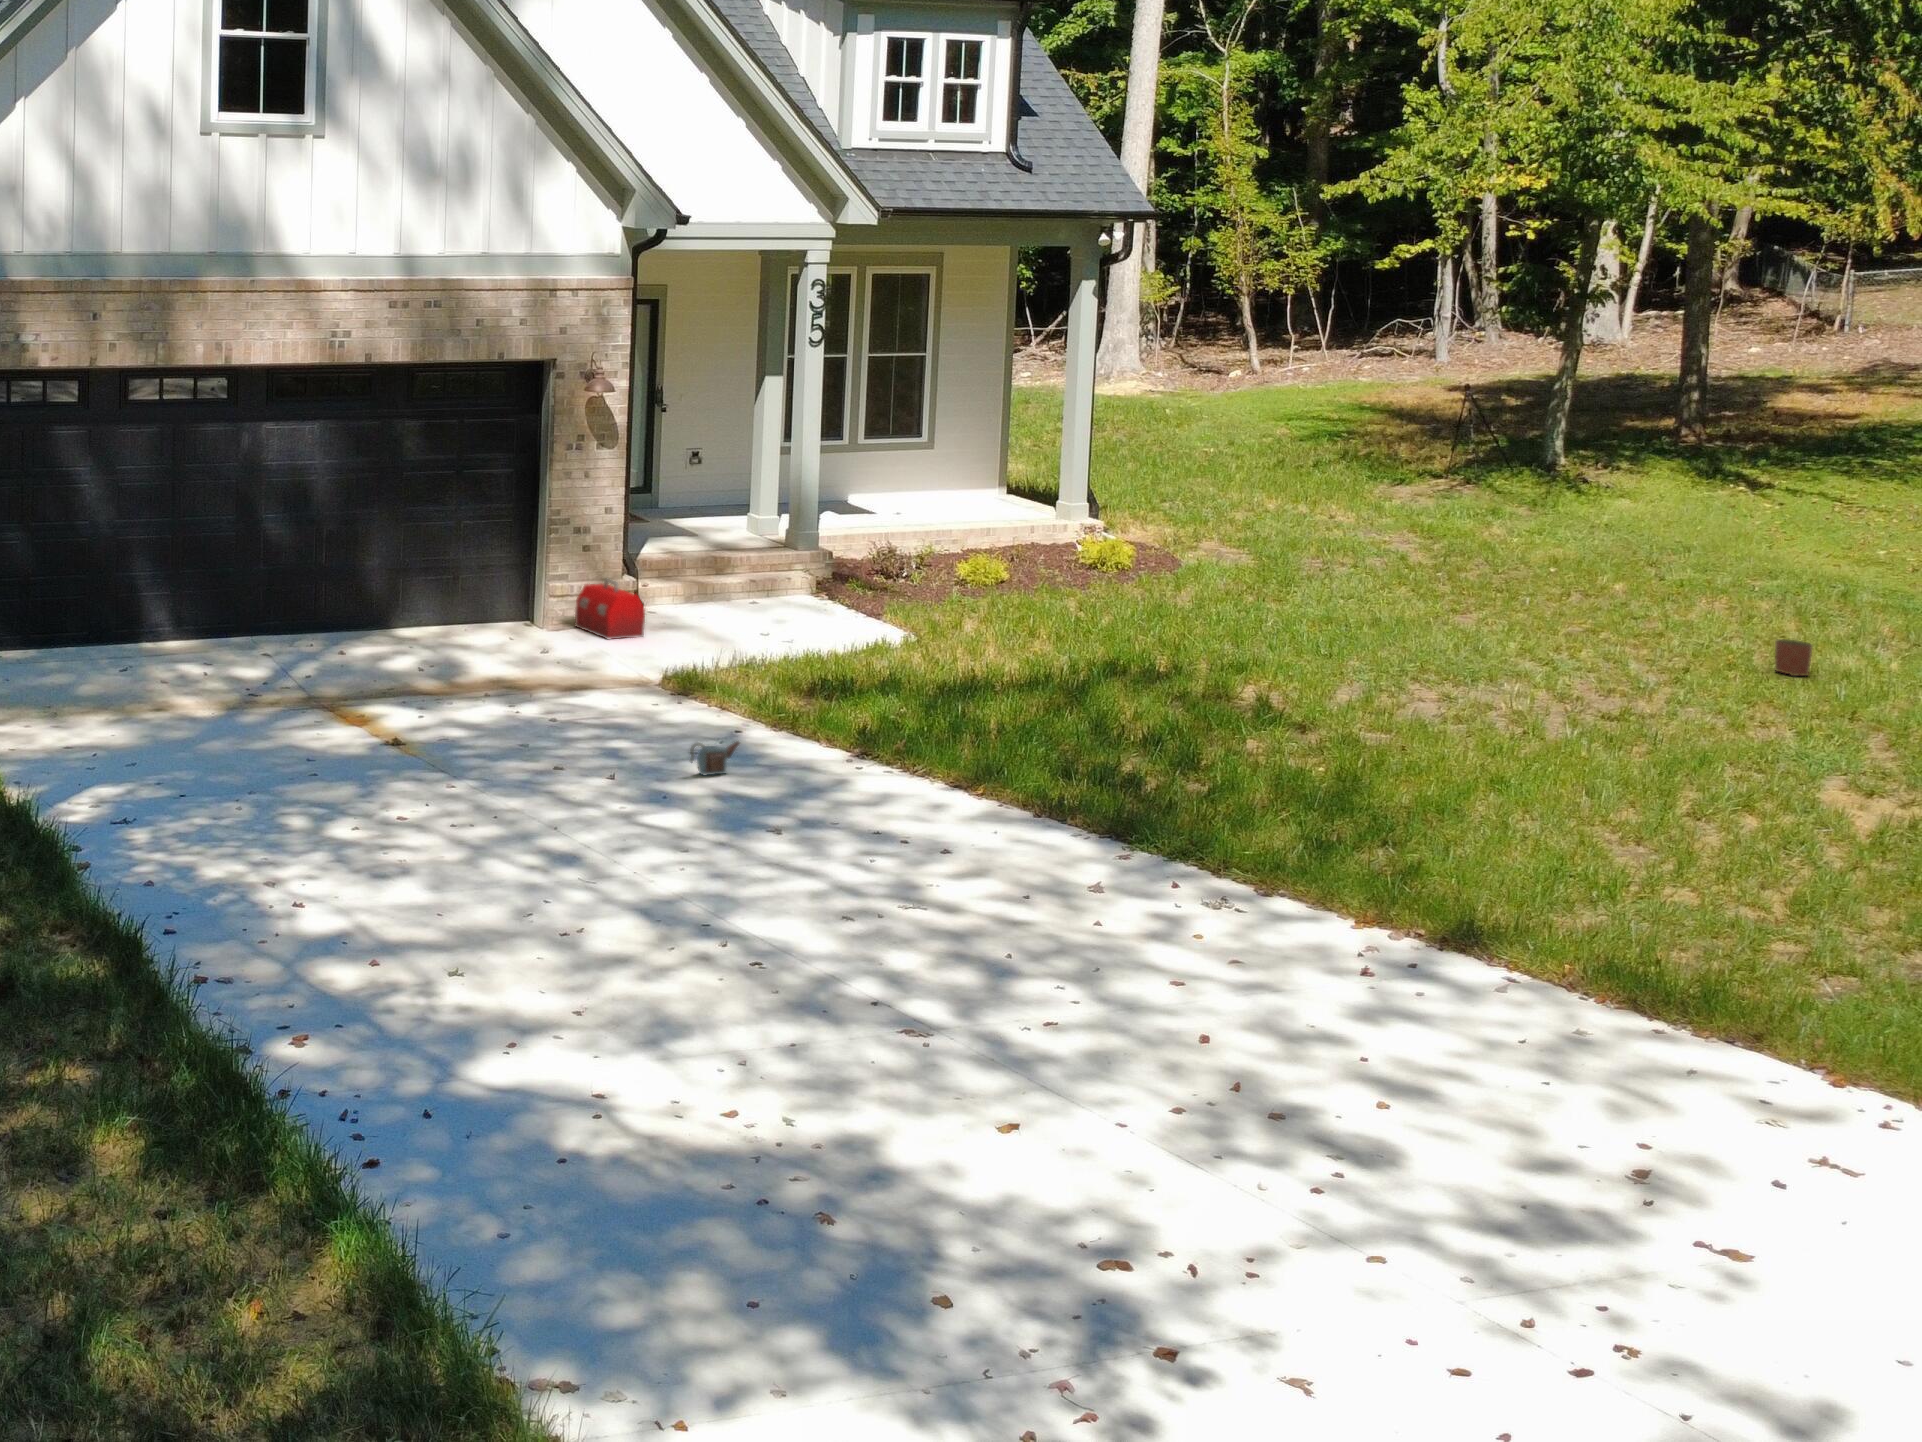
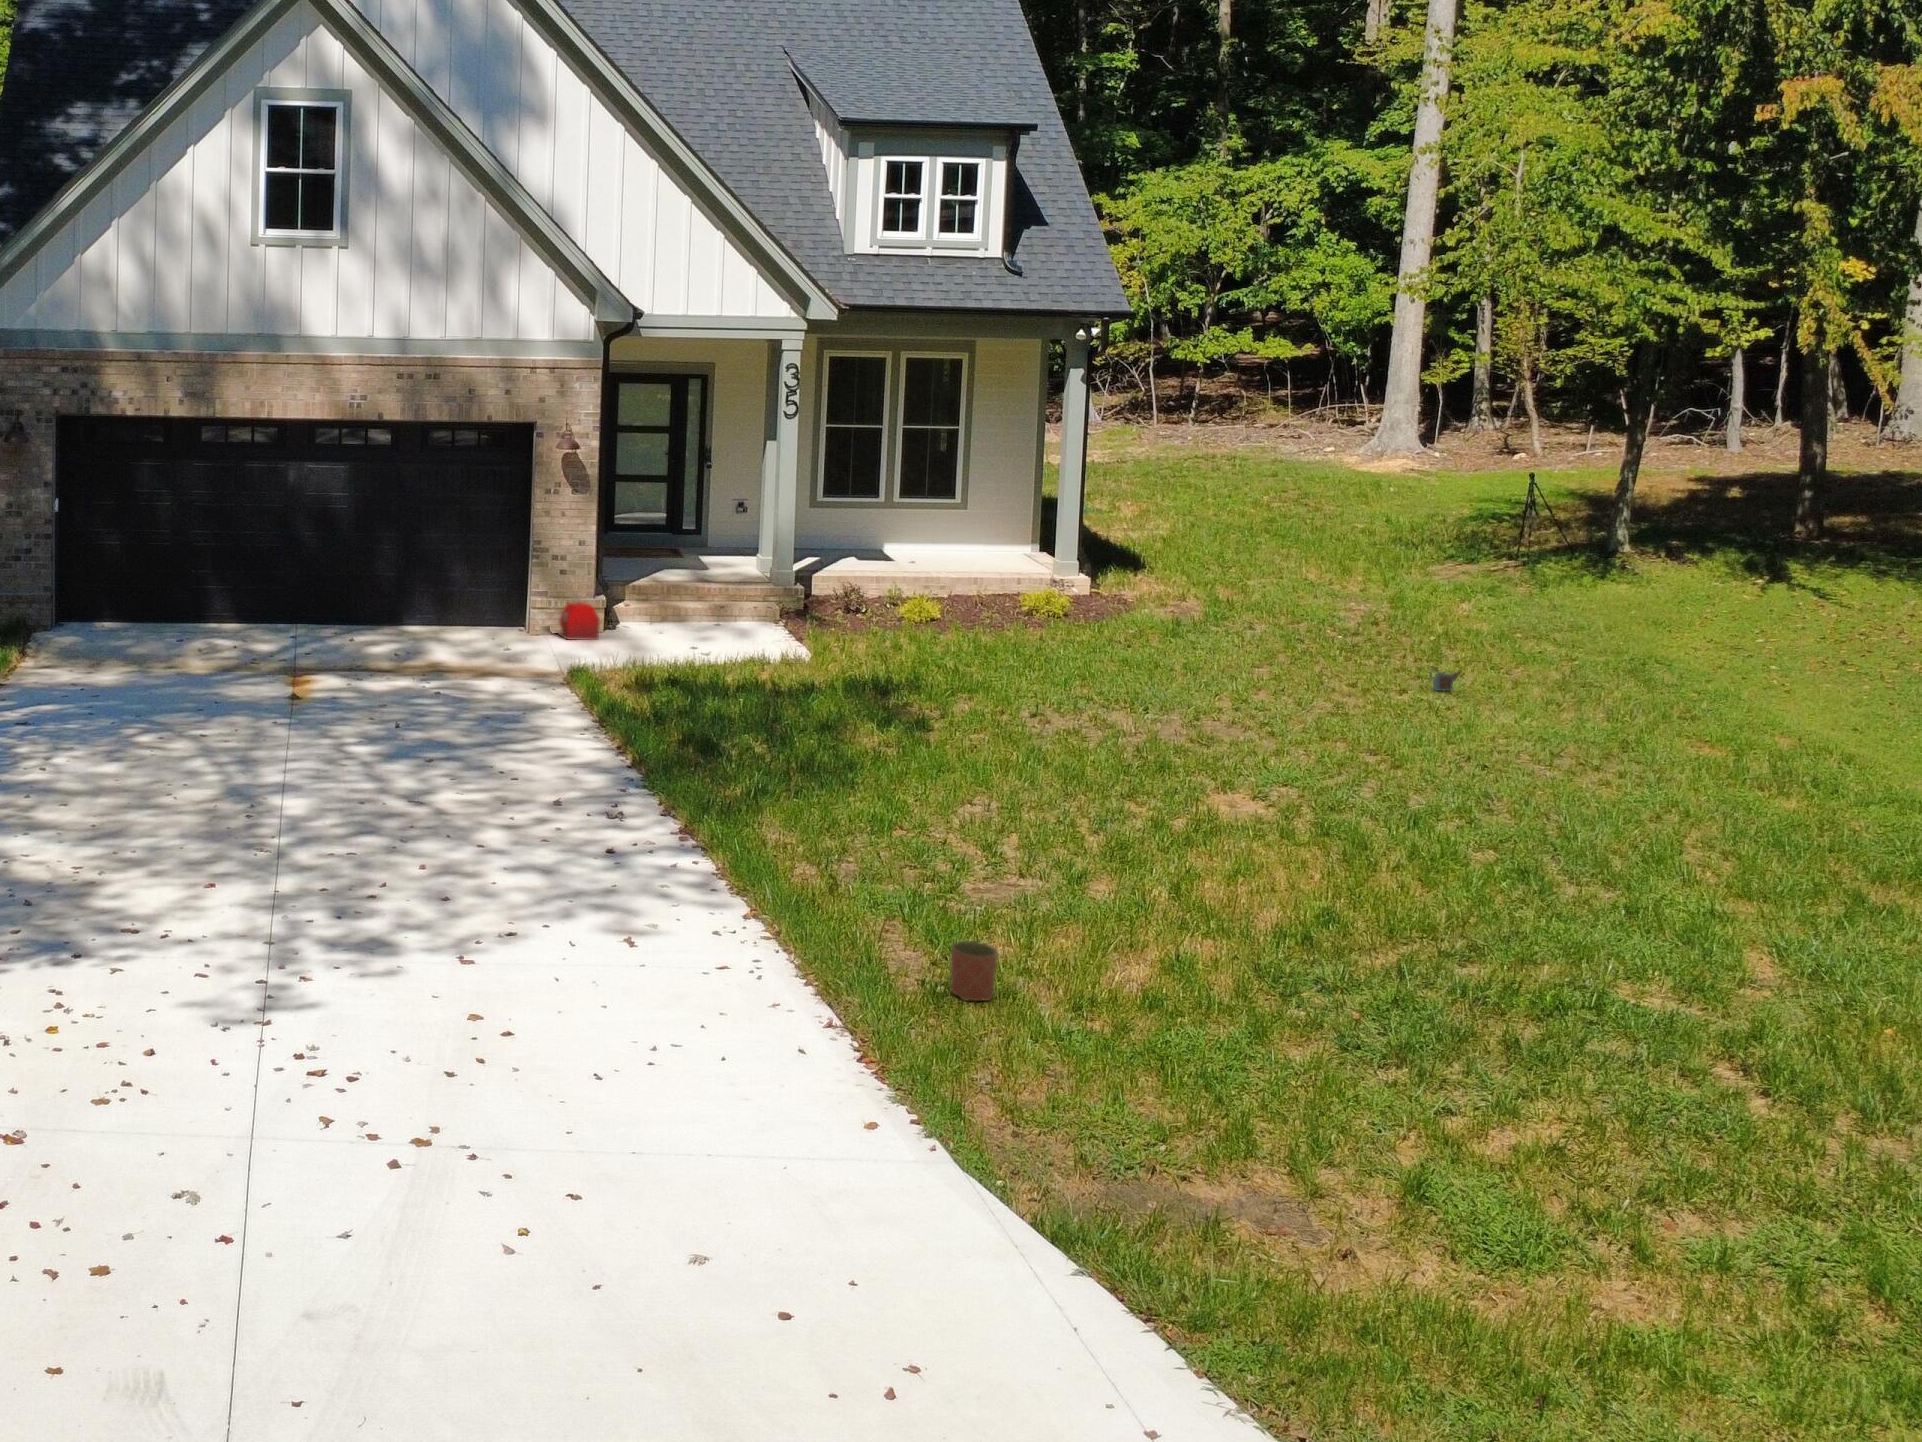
planter: present [1775,639,1812,676] -> present [950,941,998,1001]
watering can: present [690,742,739,775] -> present [1429,670,1460,691]

